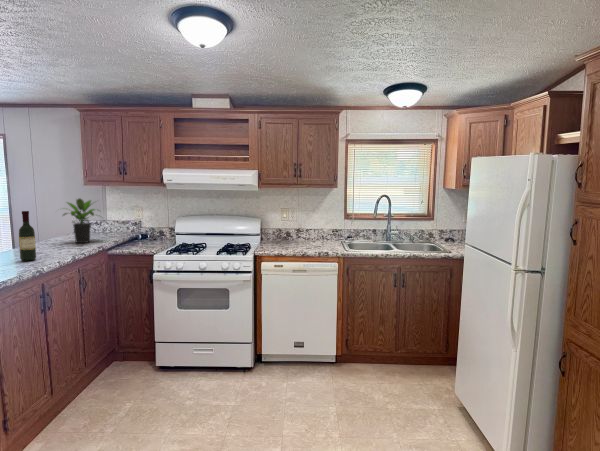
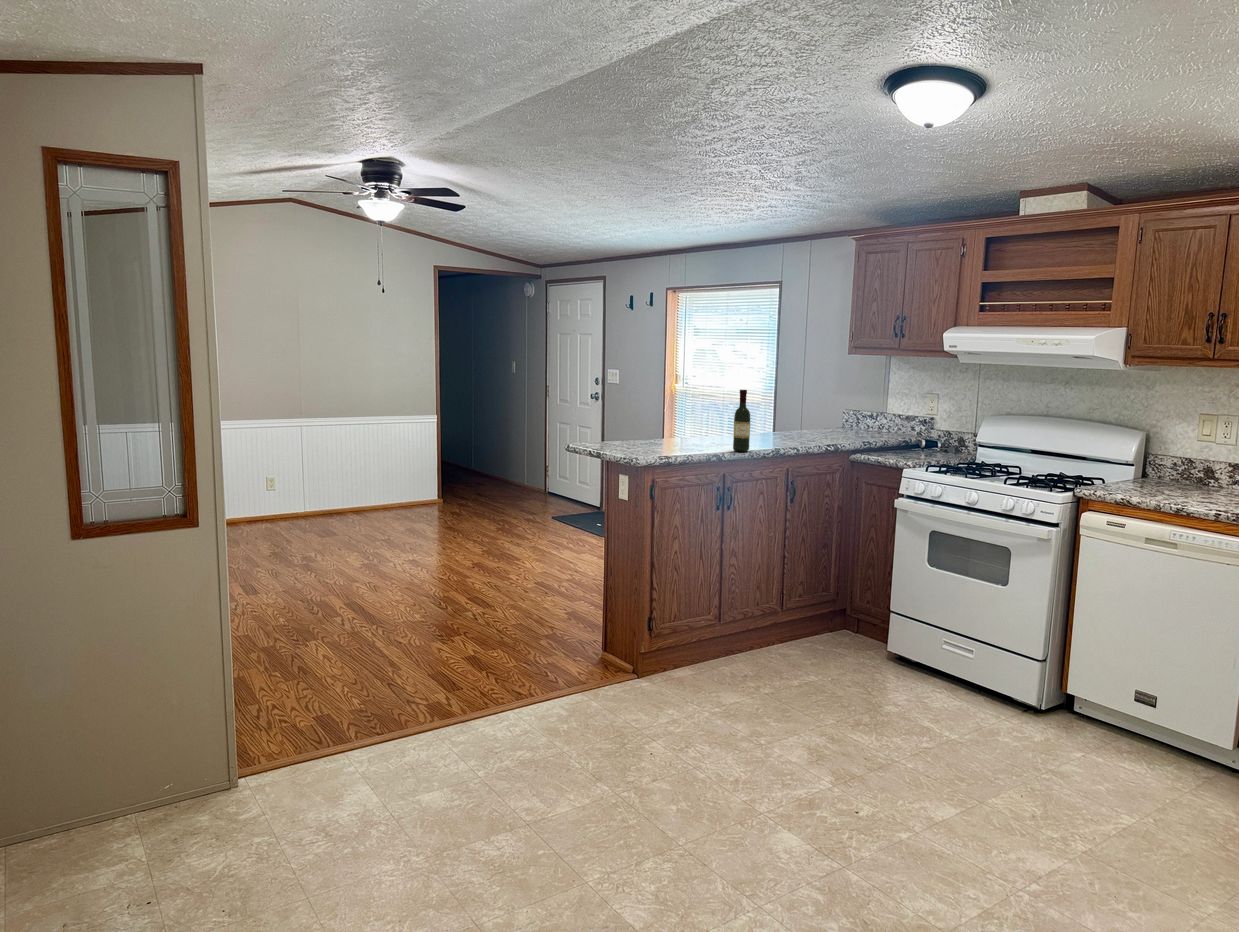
potted plant: present [63,199,95,243] -> none [797,376,859,442]

